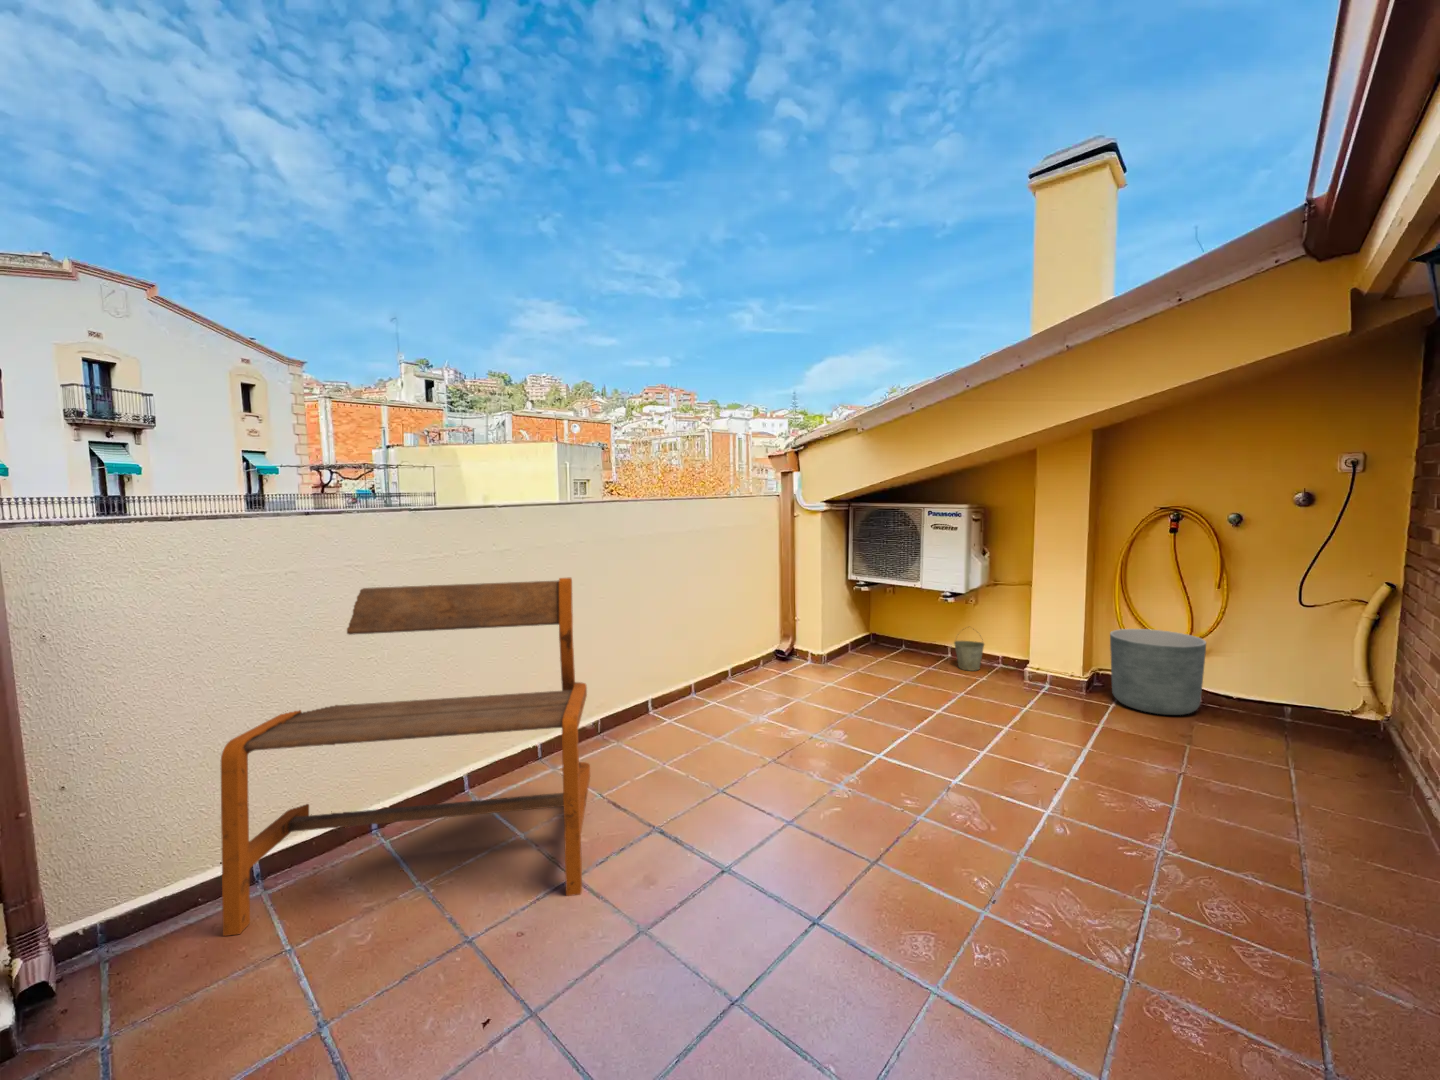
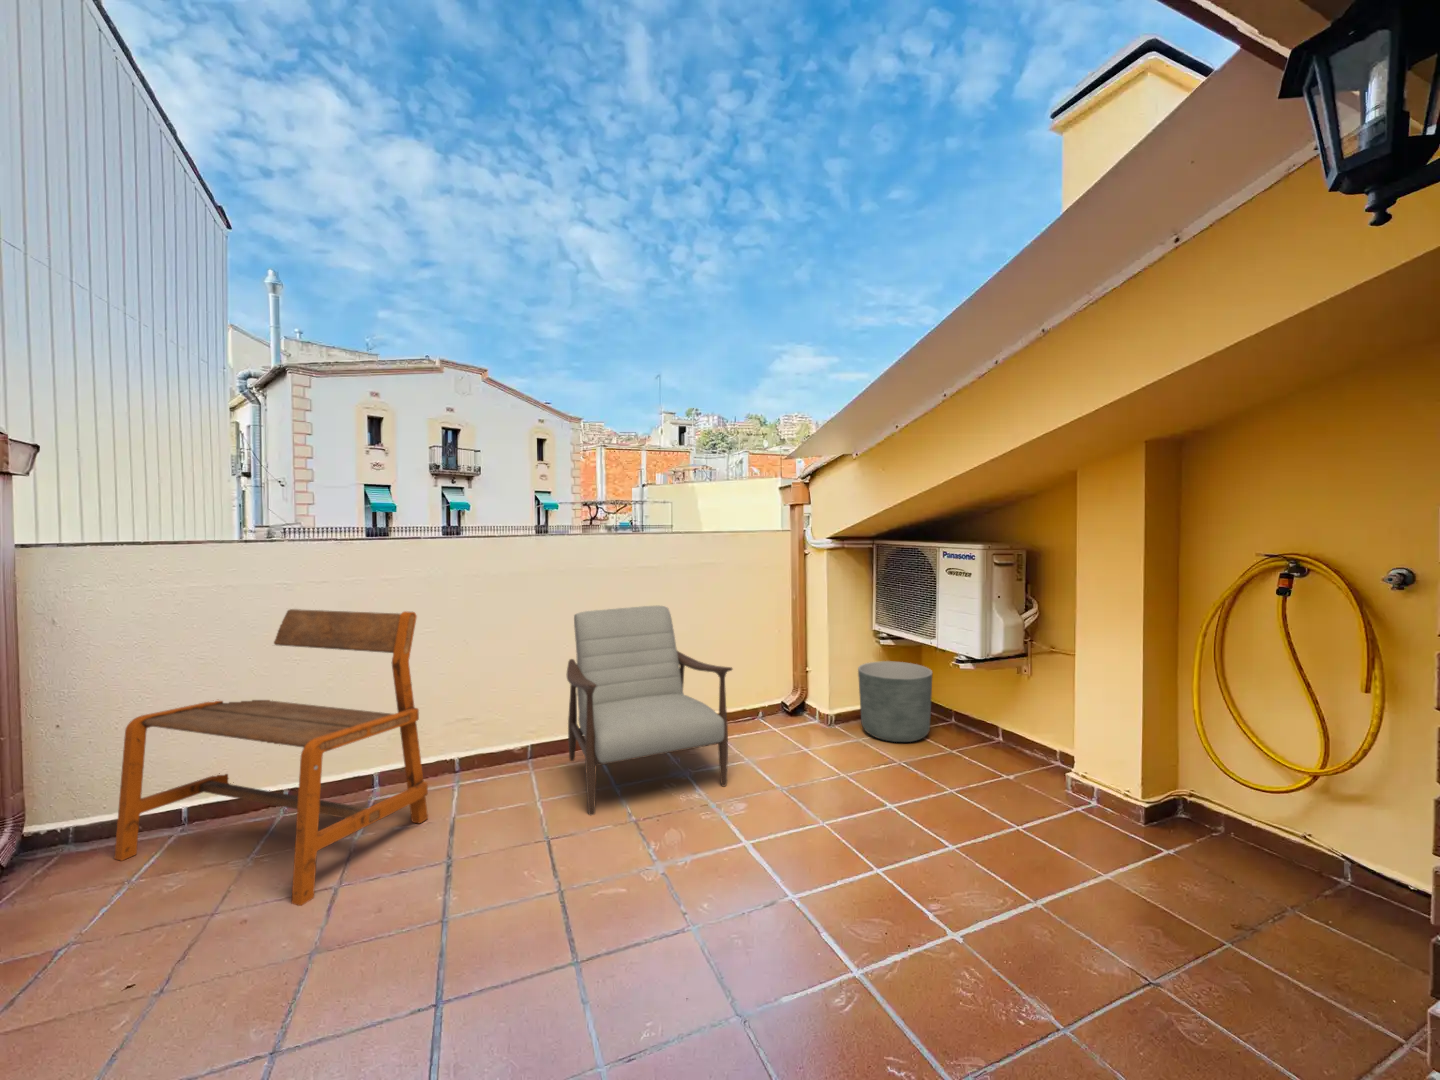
chair: none [637,567,823,764] -> present [567,606,732,815]
planter: present [1110,629,1206,715] -> present [858,661,932,742]
bucket: present [954,641,984,671] -> none [991,703,1033,762]

